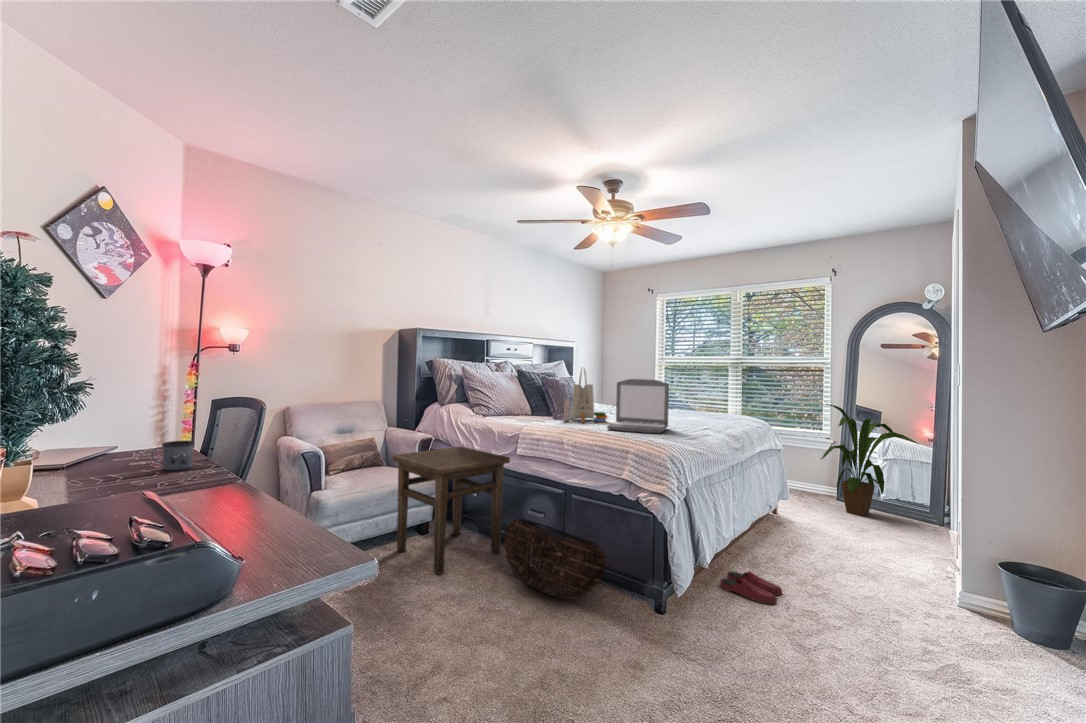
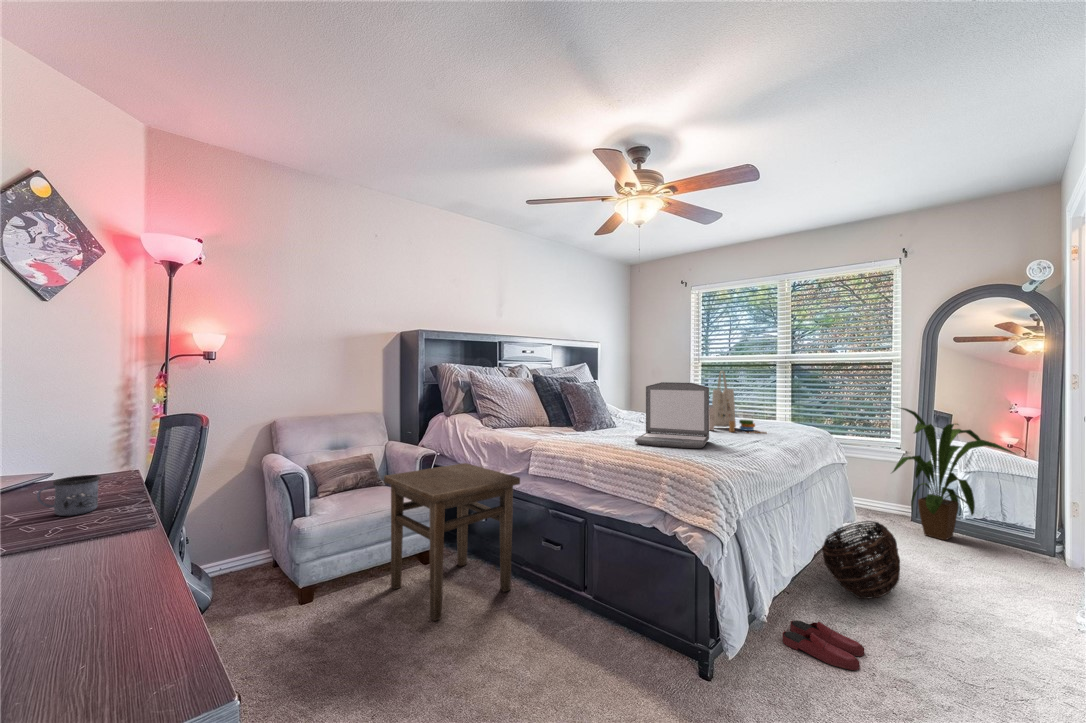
tote bag: present [564,369,611,424] -> present [709,371,767,433]
basket: present [504,518,606,599] -> present [822,521,900,599]

